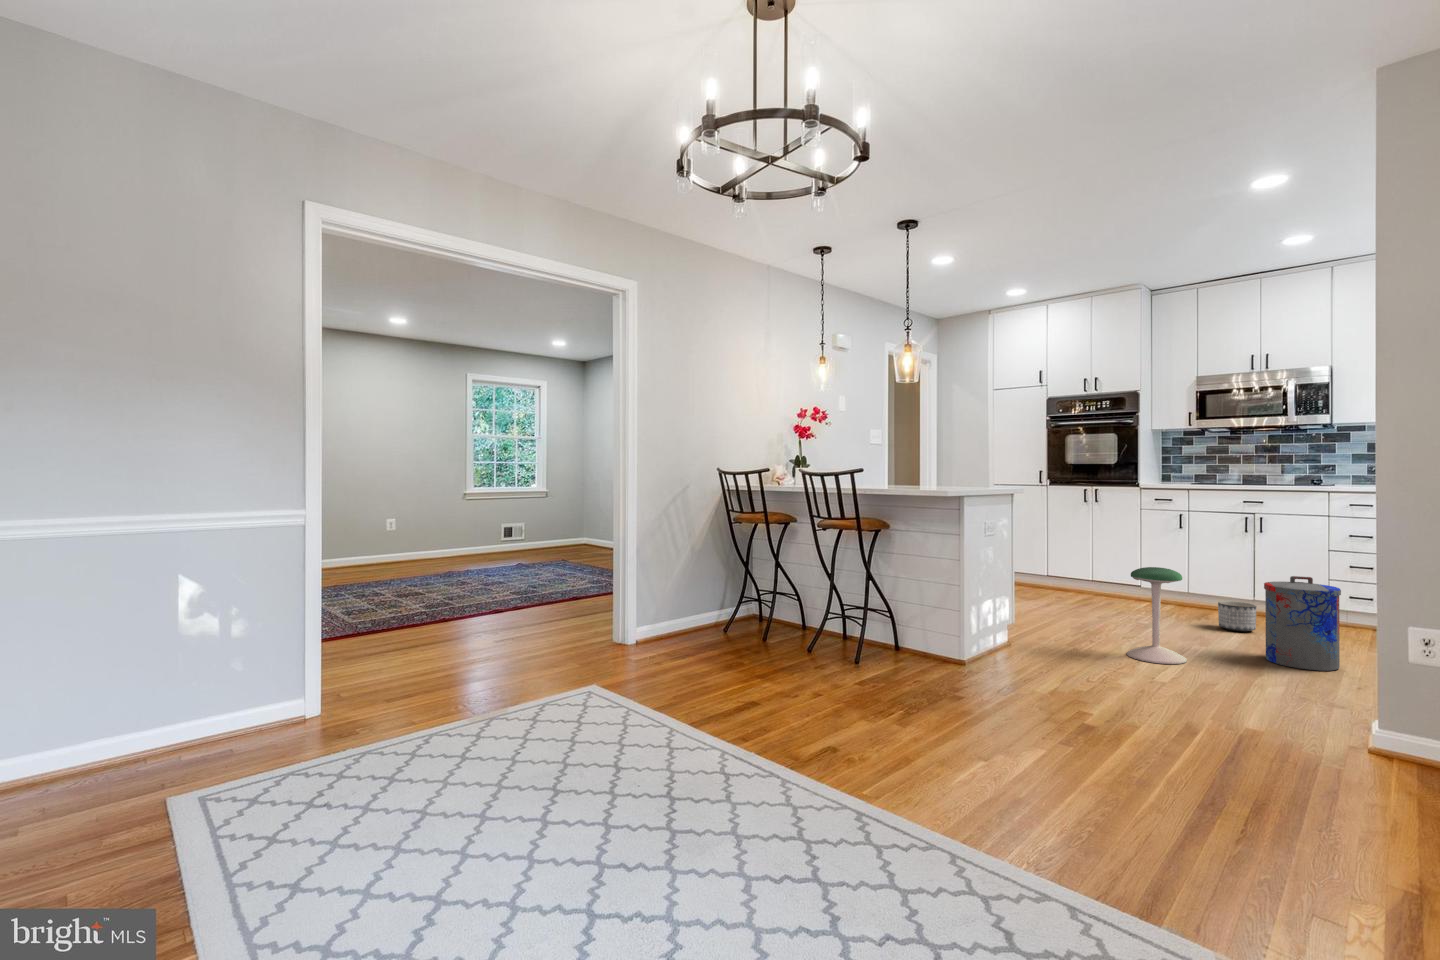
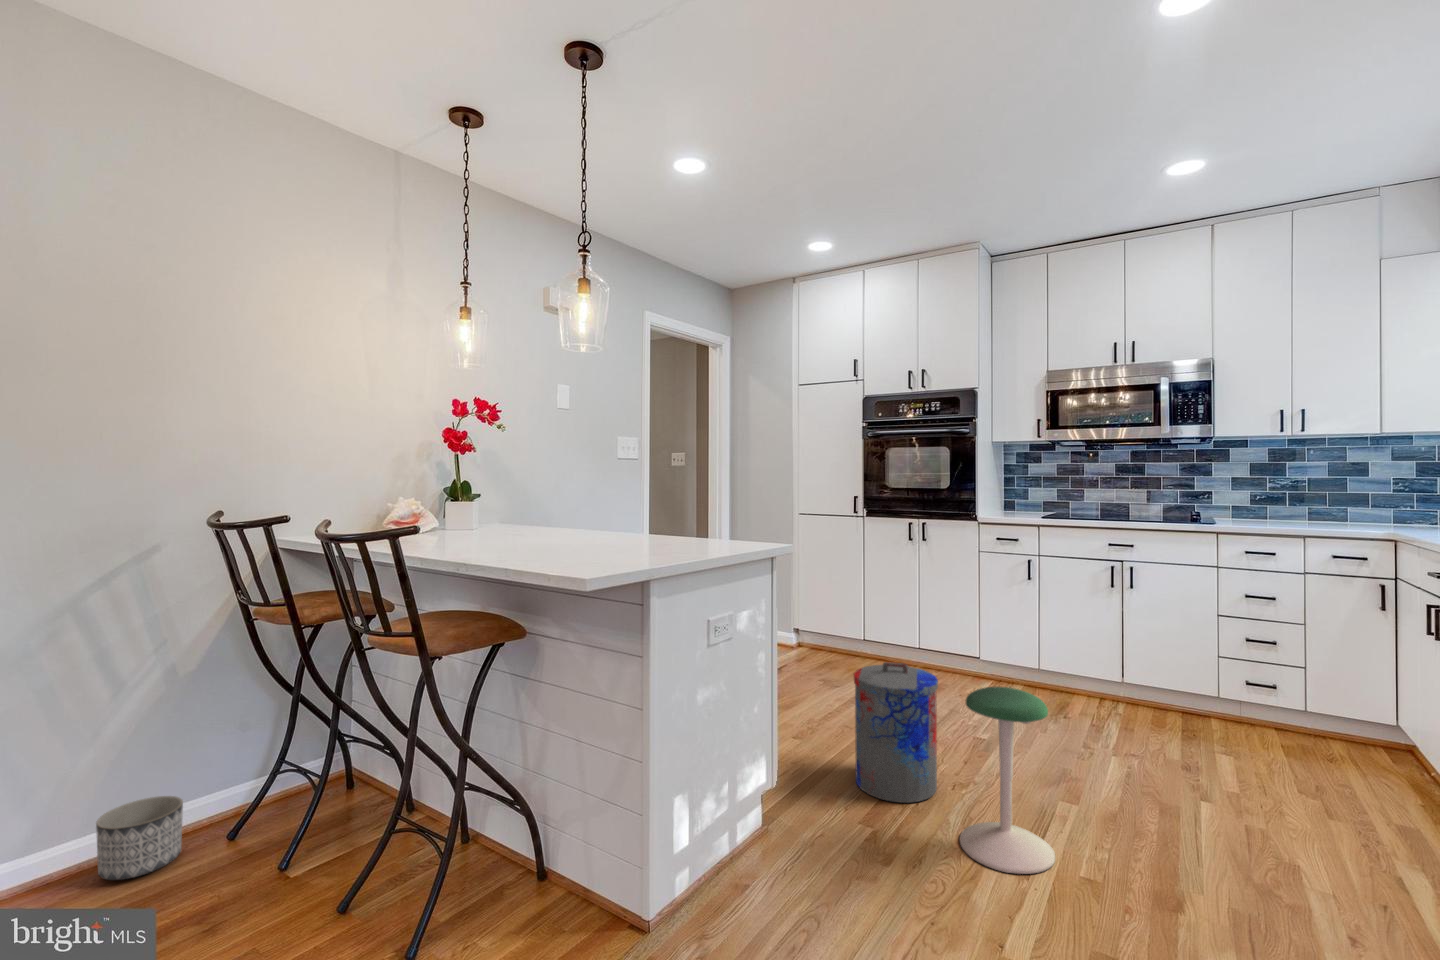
trash can: present [1264,576,1341,671] -> present [854,662,938,803]
planter: present [1218,601,1257,632] -> present [96,796,183,880]

